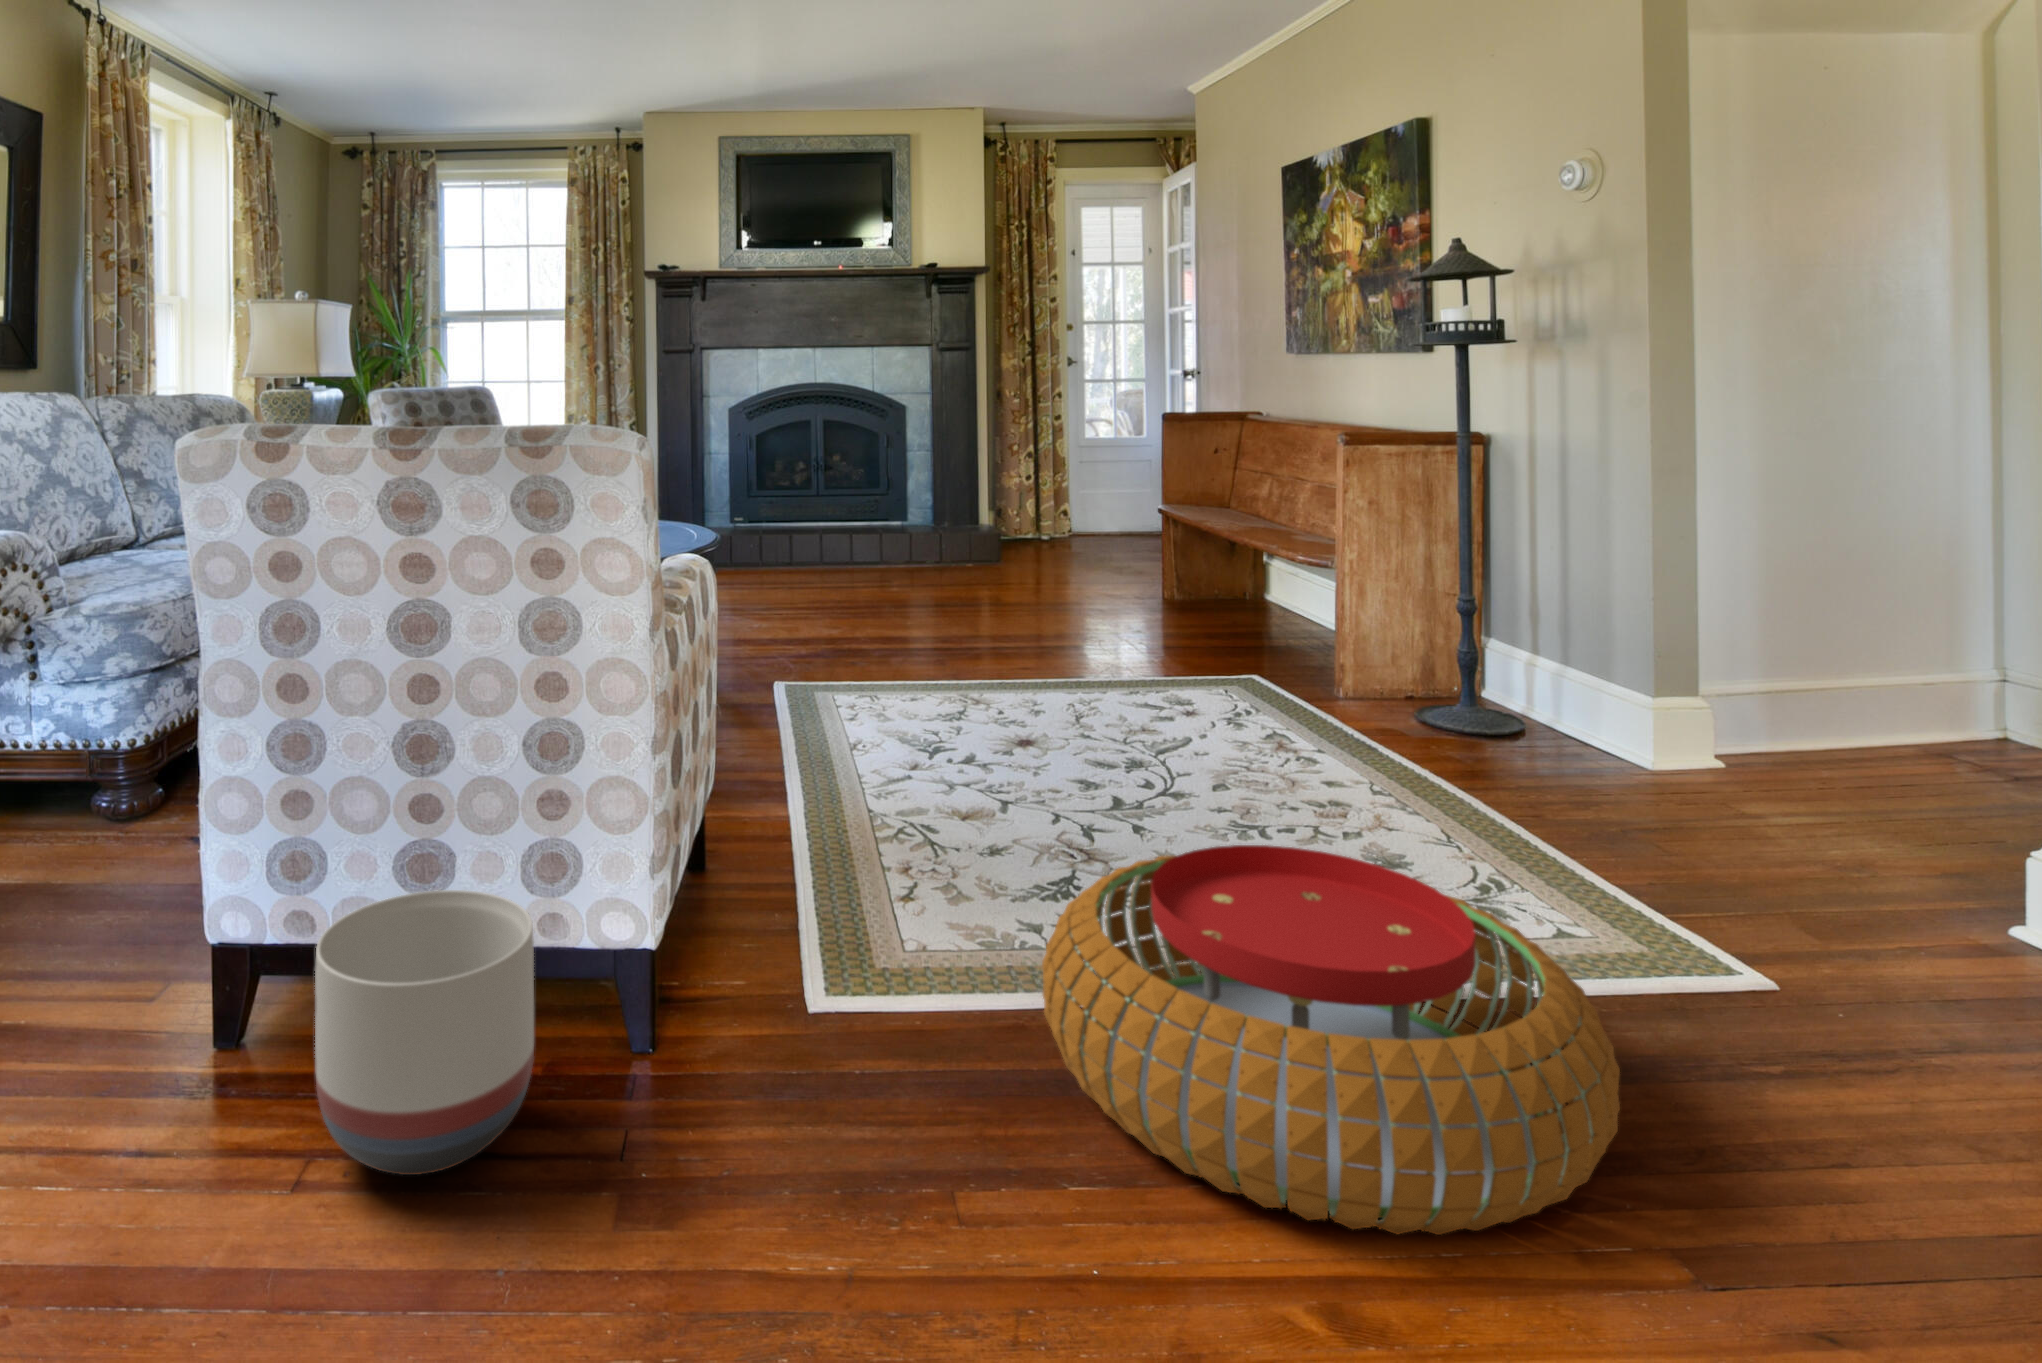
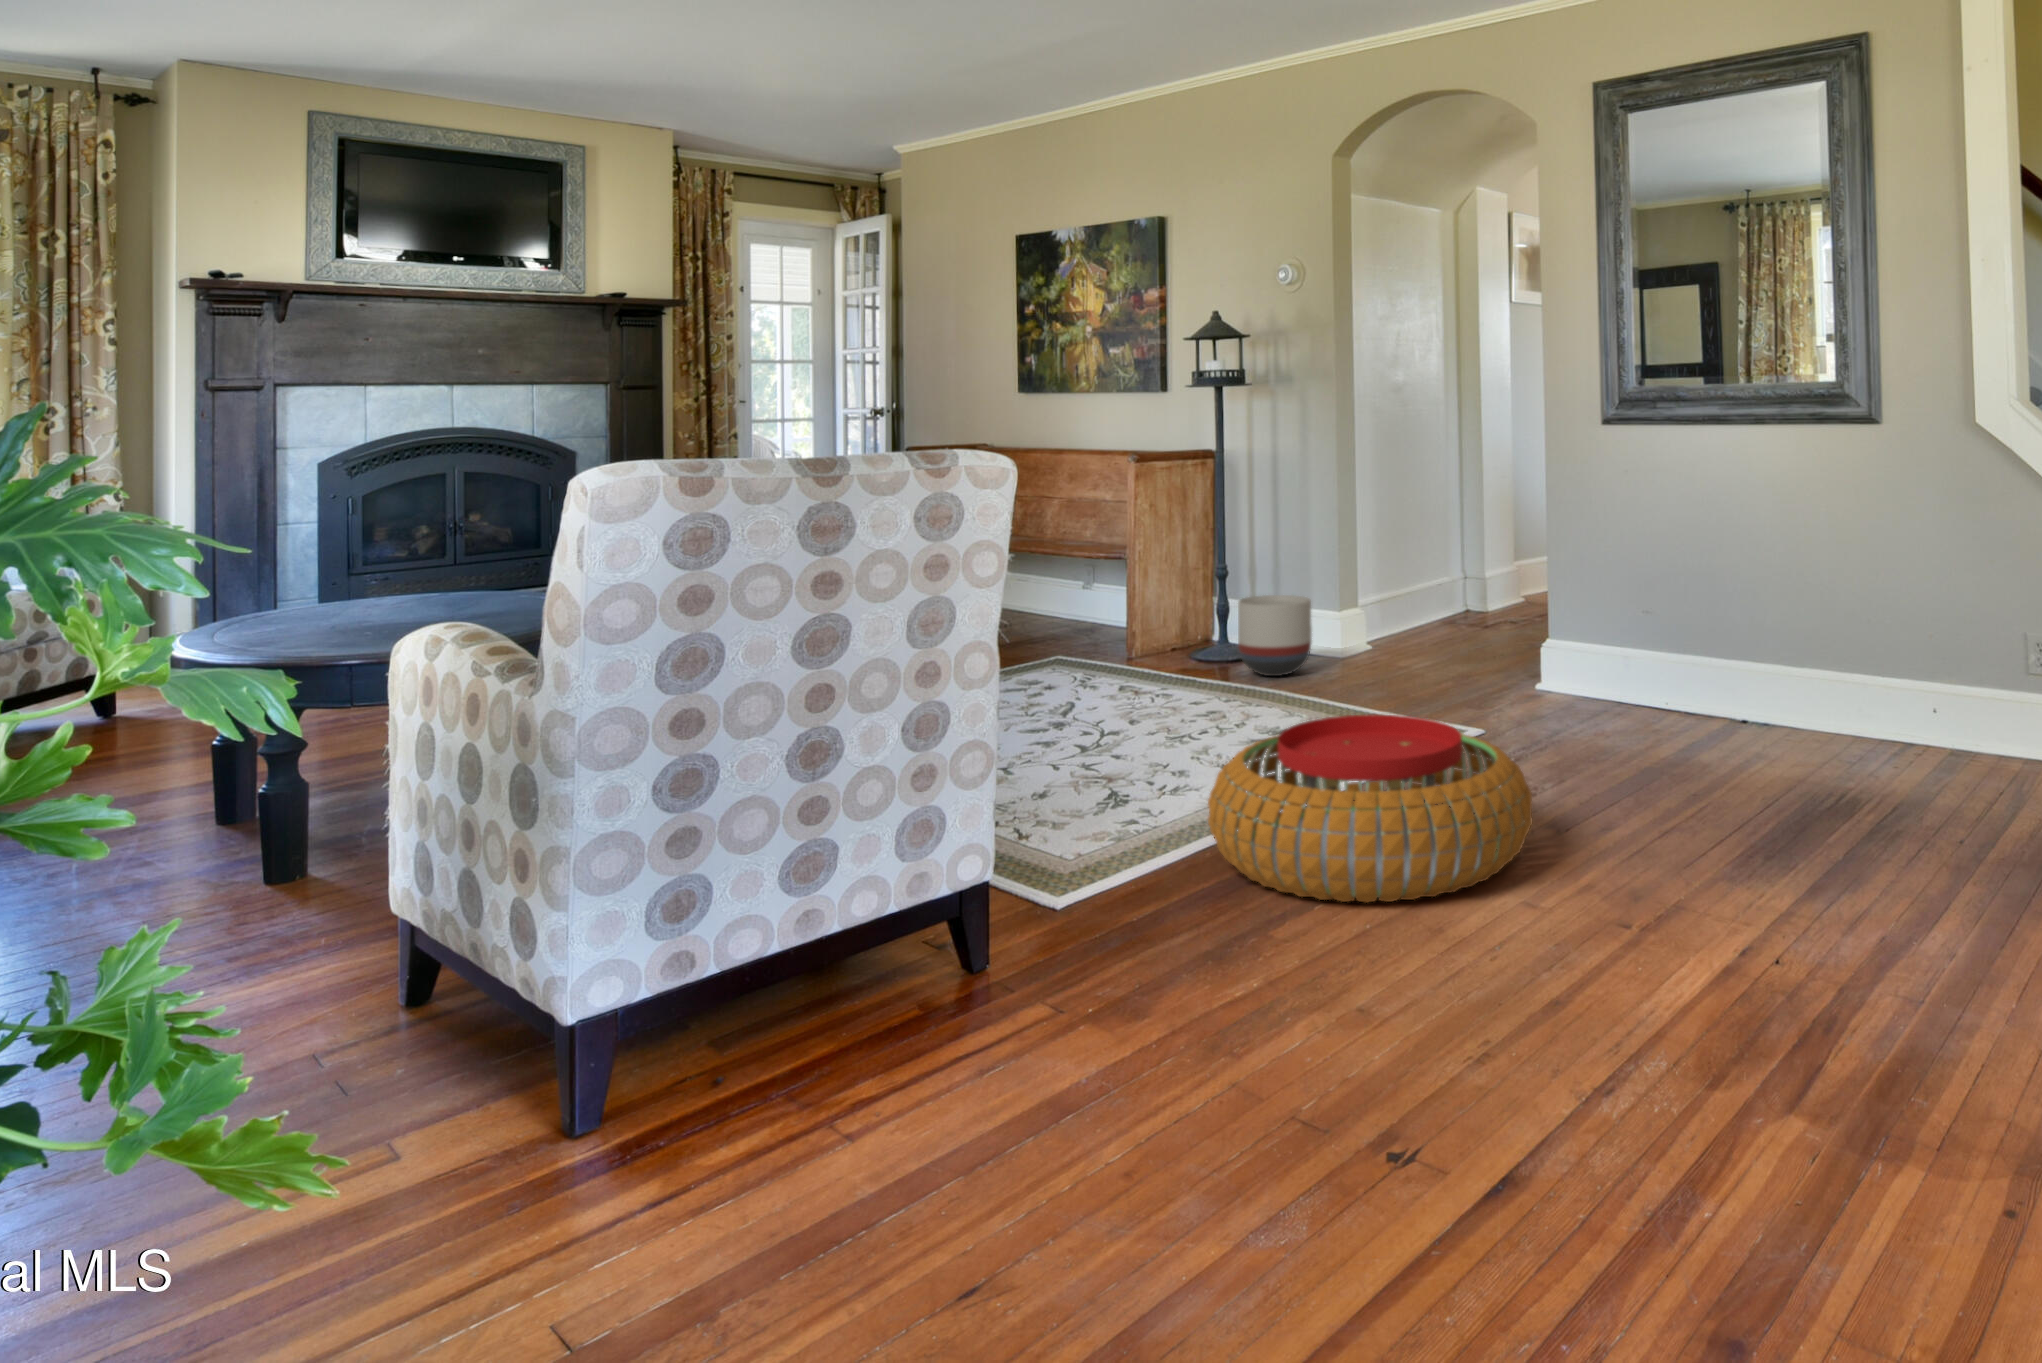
planter: present [315,890,534,1175] -> present [1238,595,1312,676]

